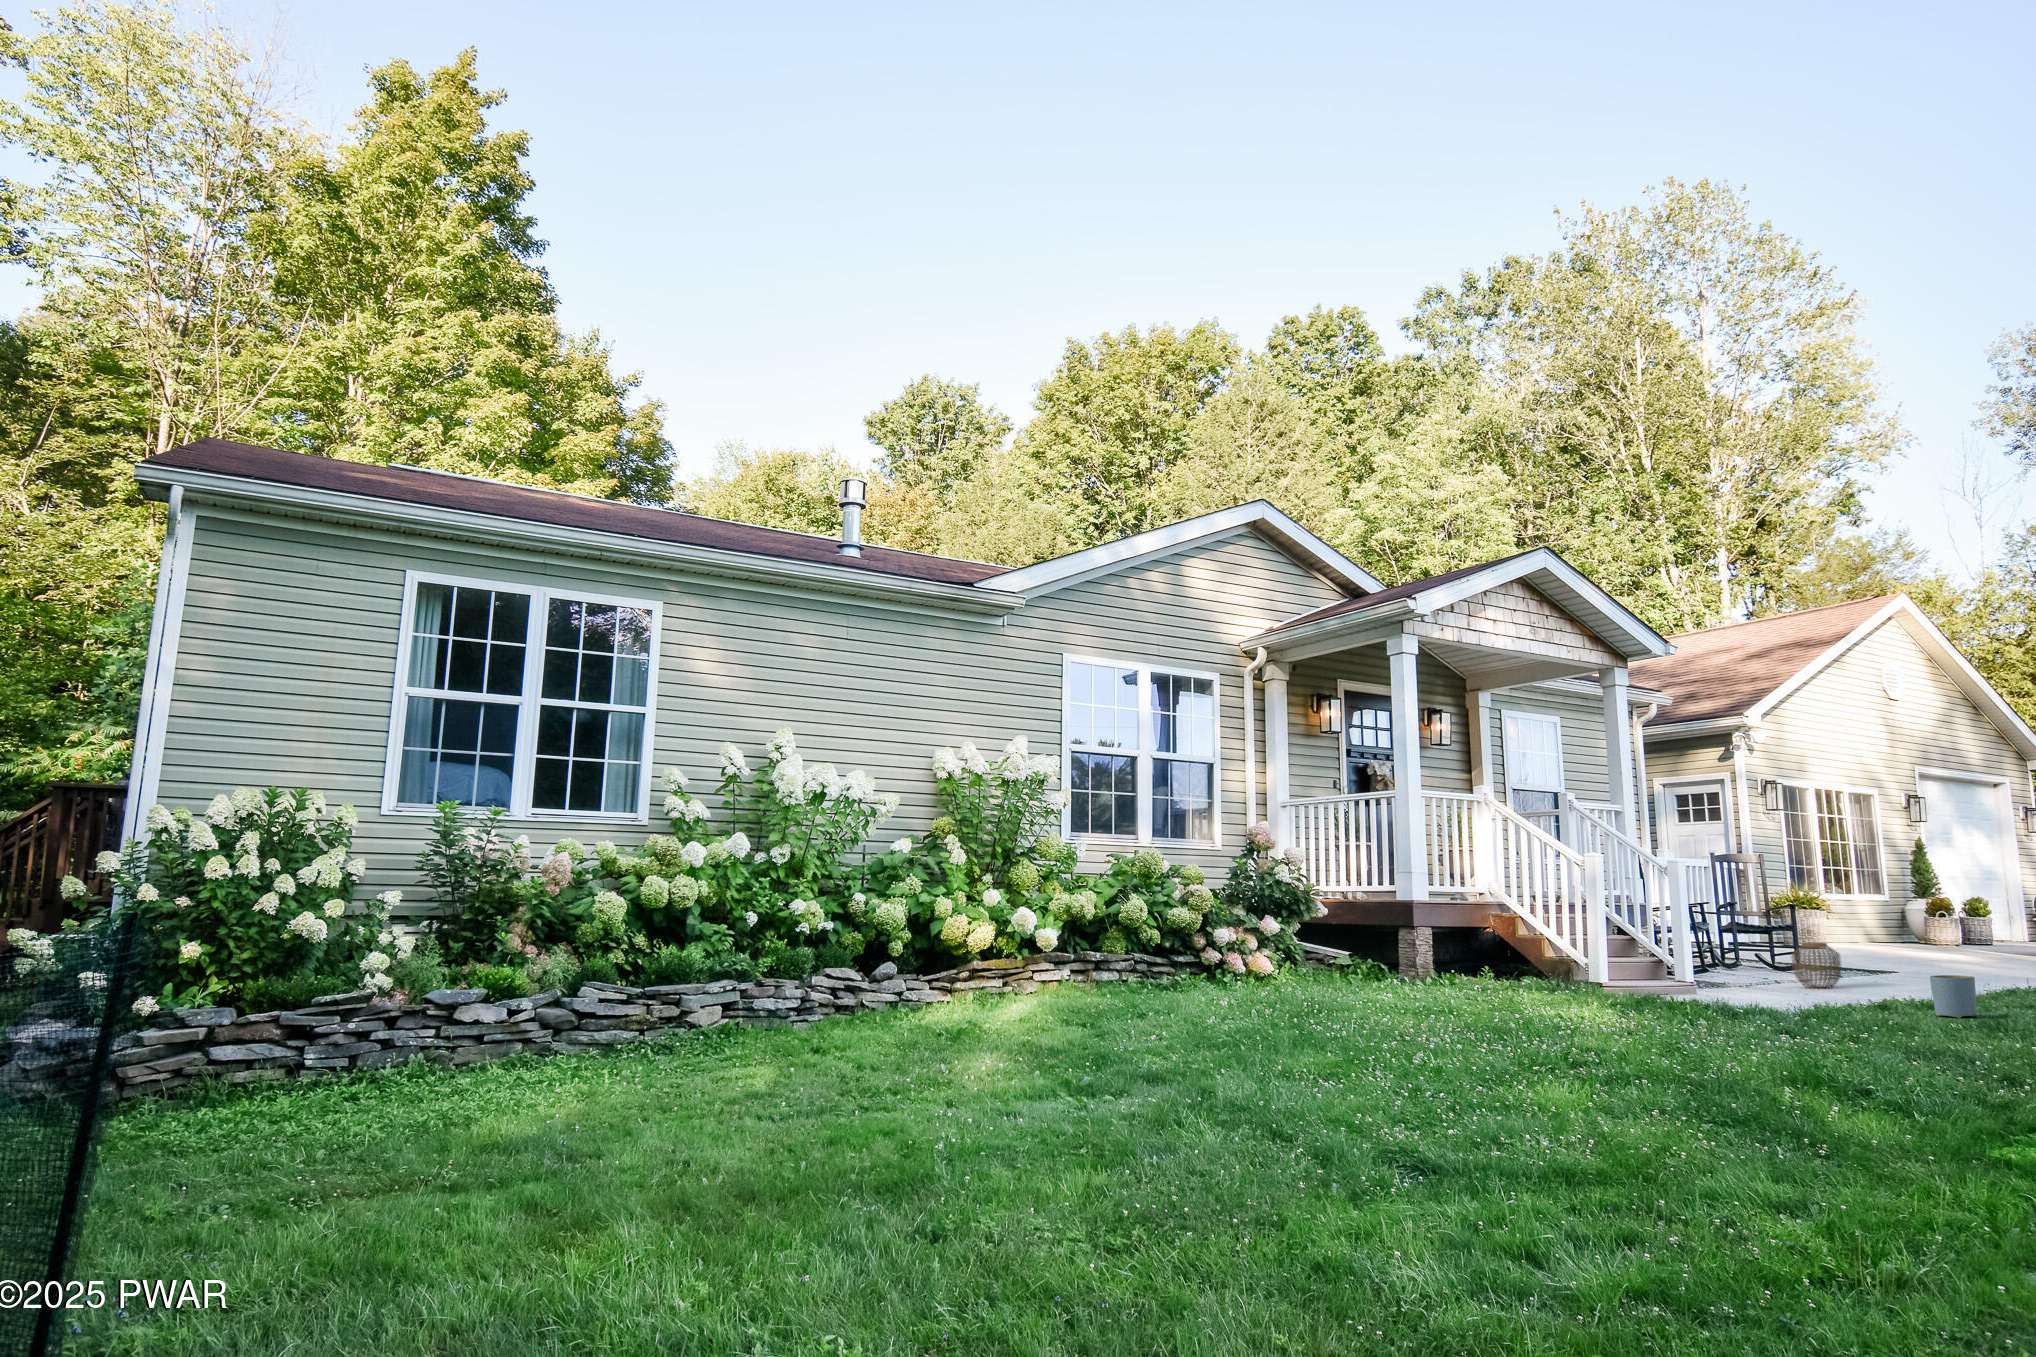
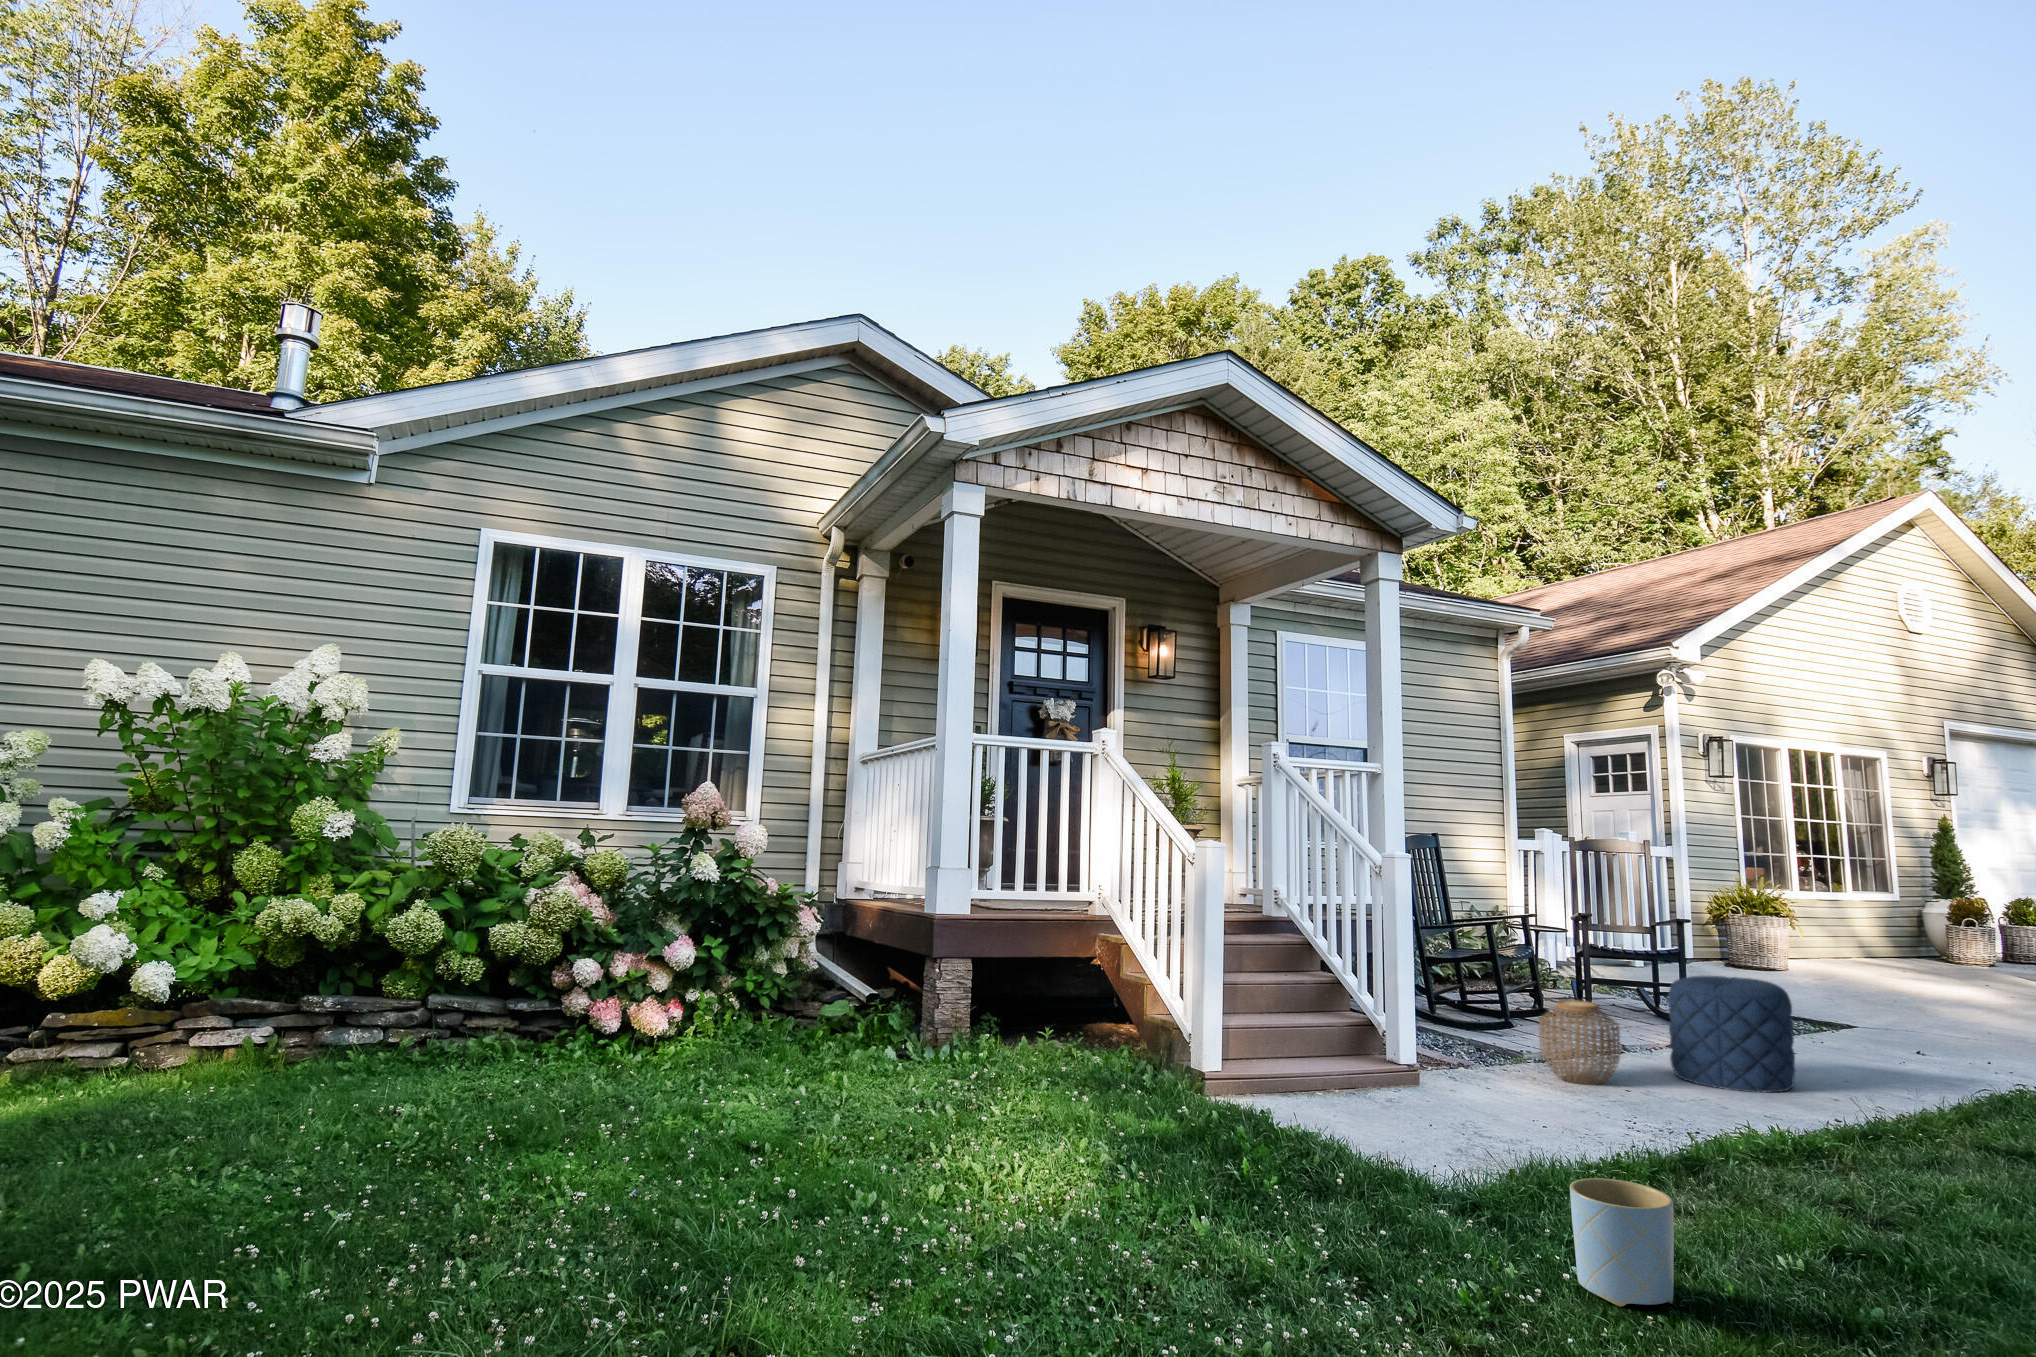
pouf: none [1855,926,1930,986] -> present [1668,976,1795,1092]

